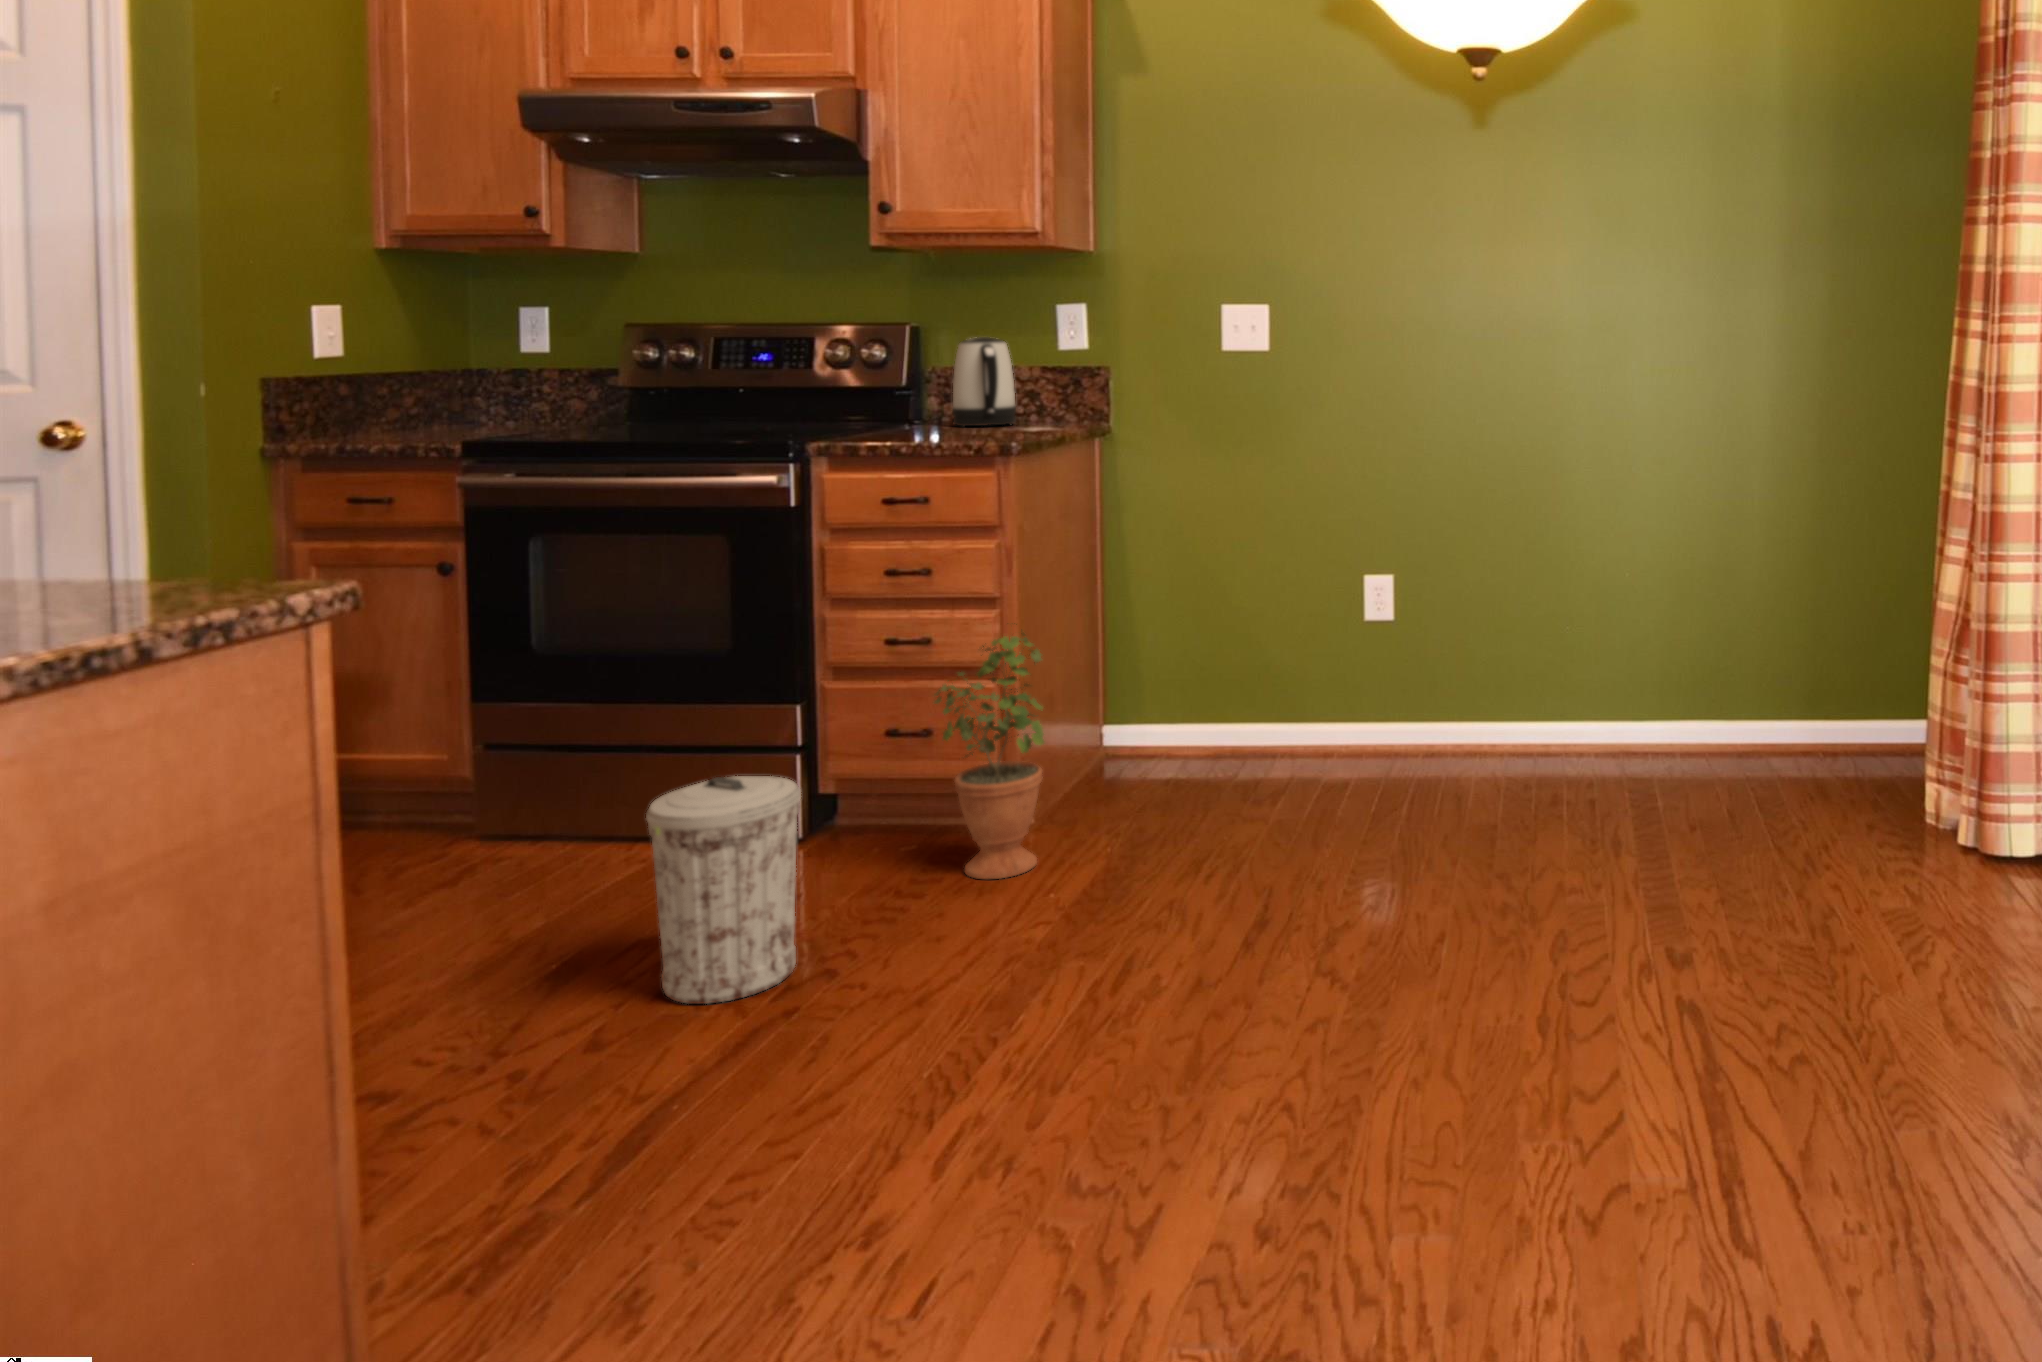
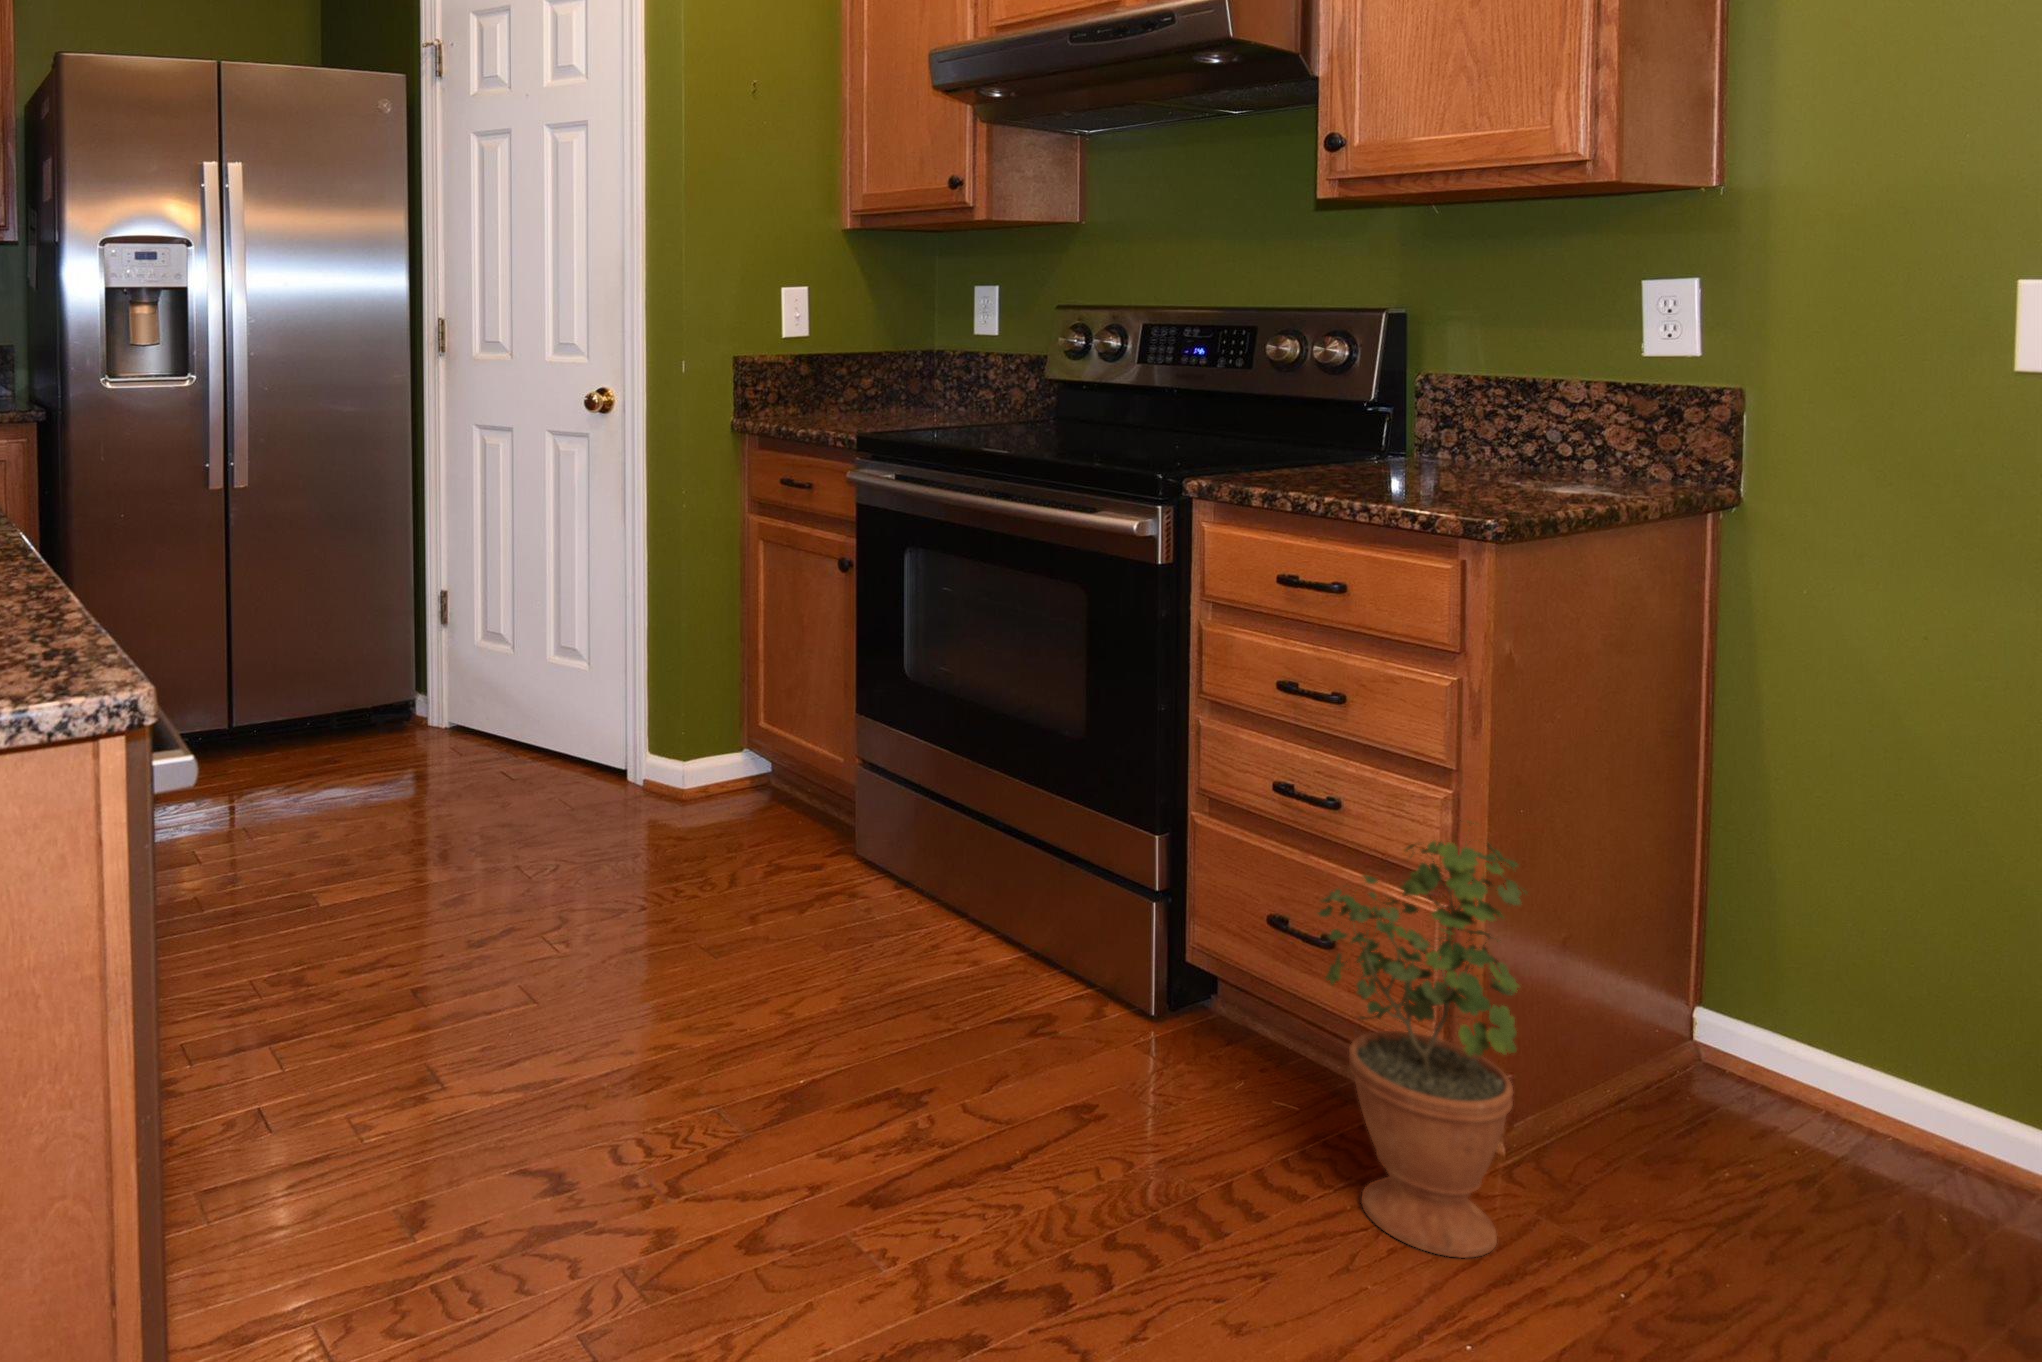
kettle: present [952,337,1016,426] -> none [1441,334,1554,473]
trash can: present [646,776,801,1004] -> none [857,932,1055,1278]

